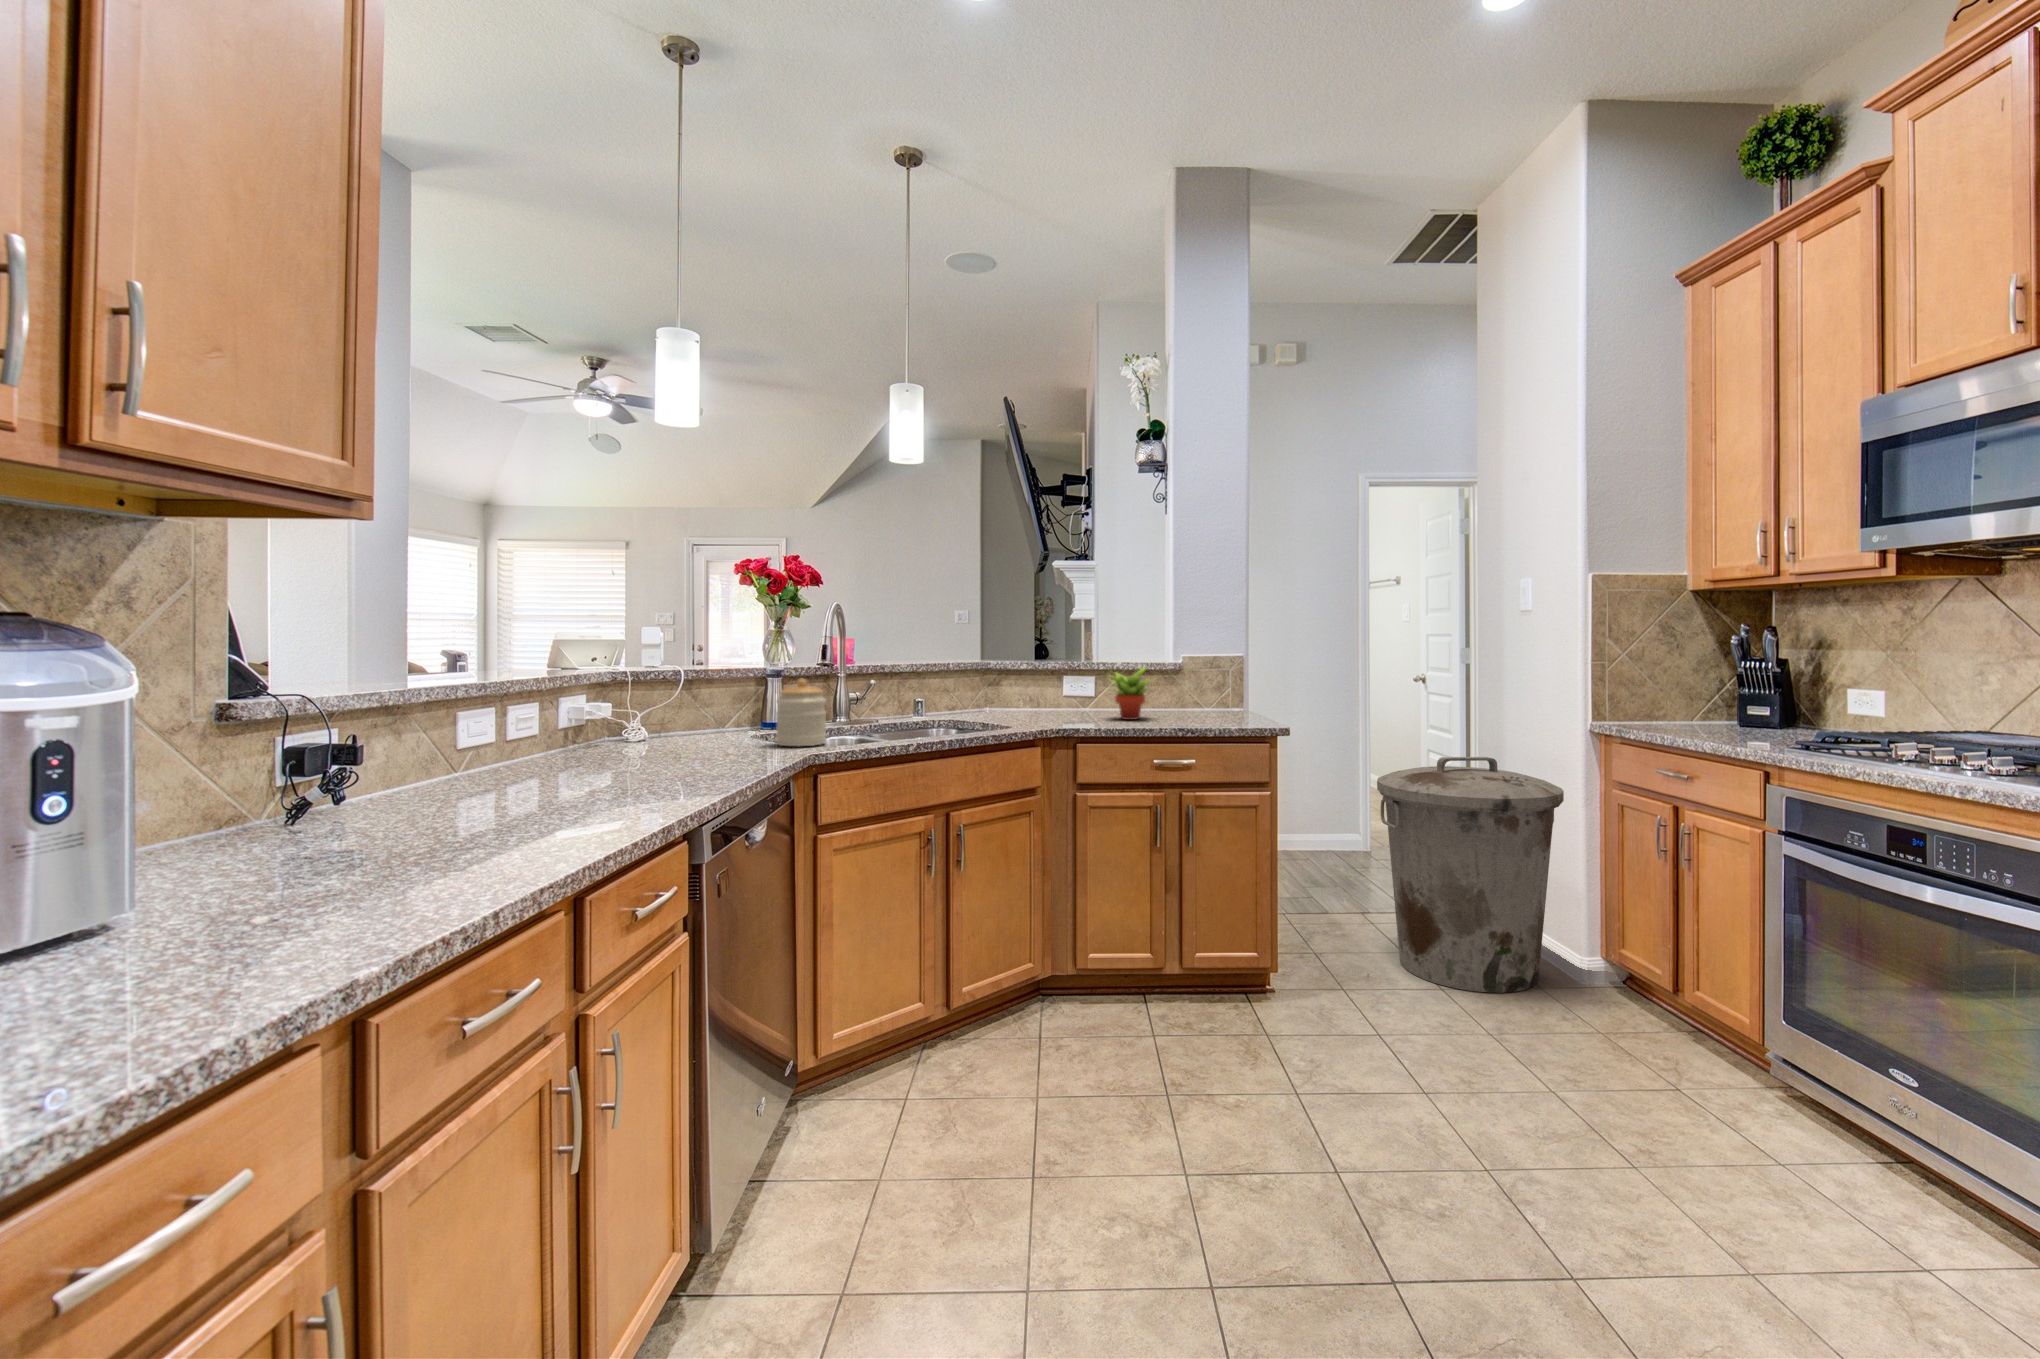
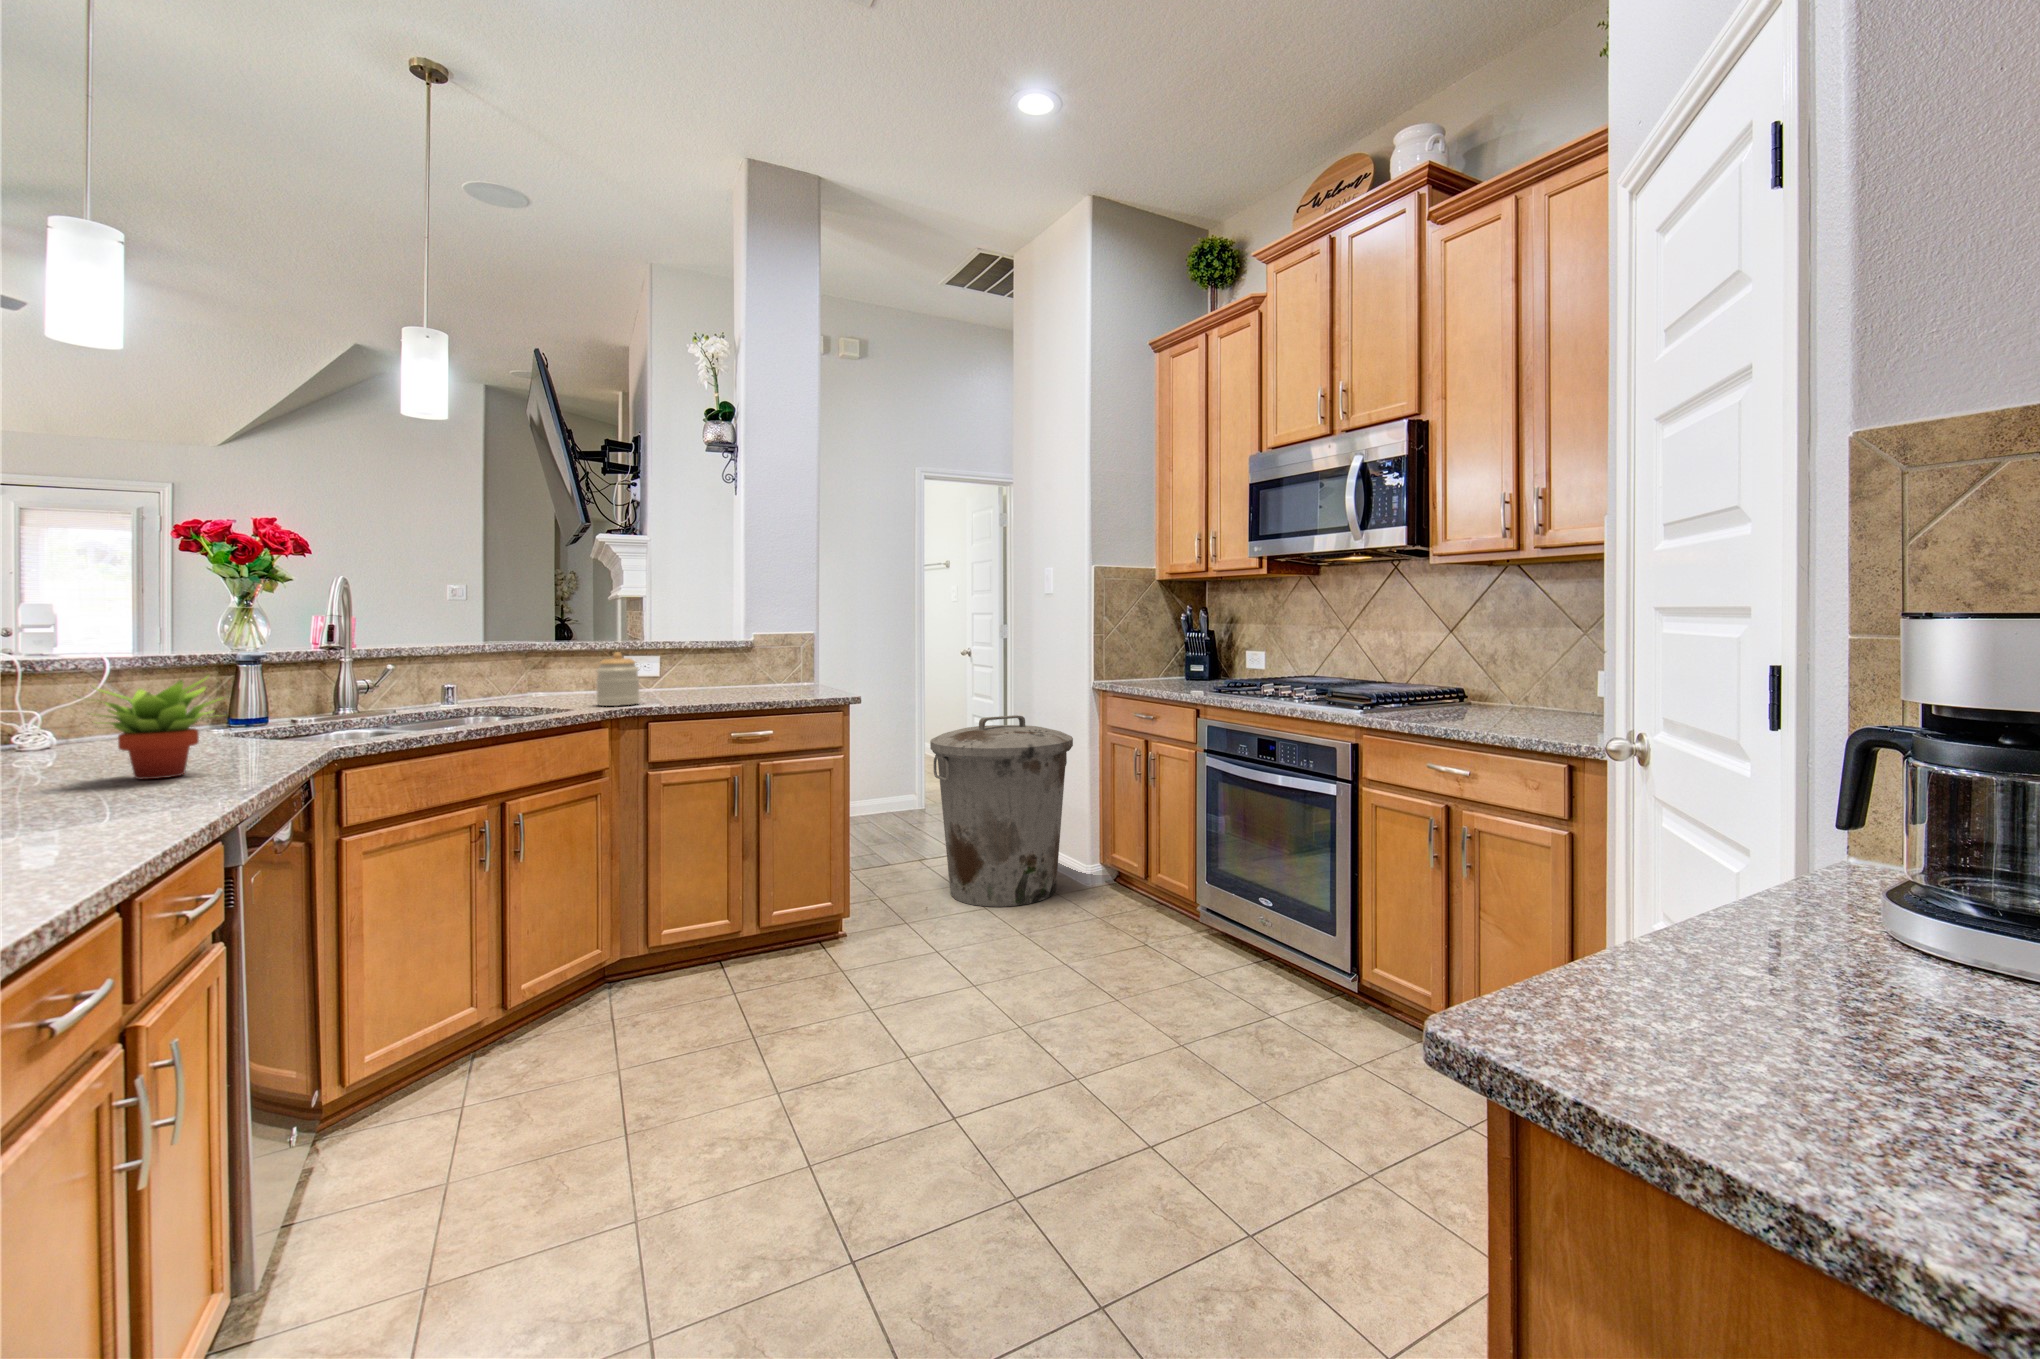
succulent plant: present [1112,666,1157,720] -> present [77,675,223,779]
jar: present [776,679,826,746] -> present [596,652,640,706]

